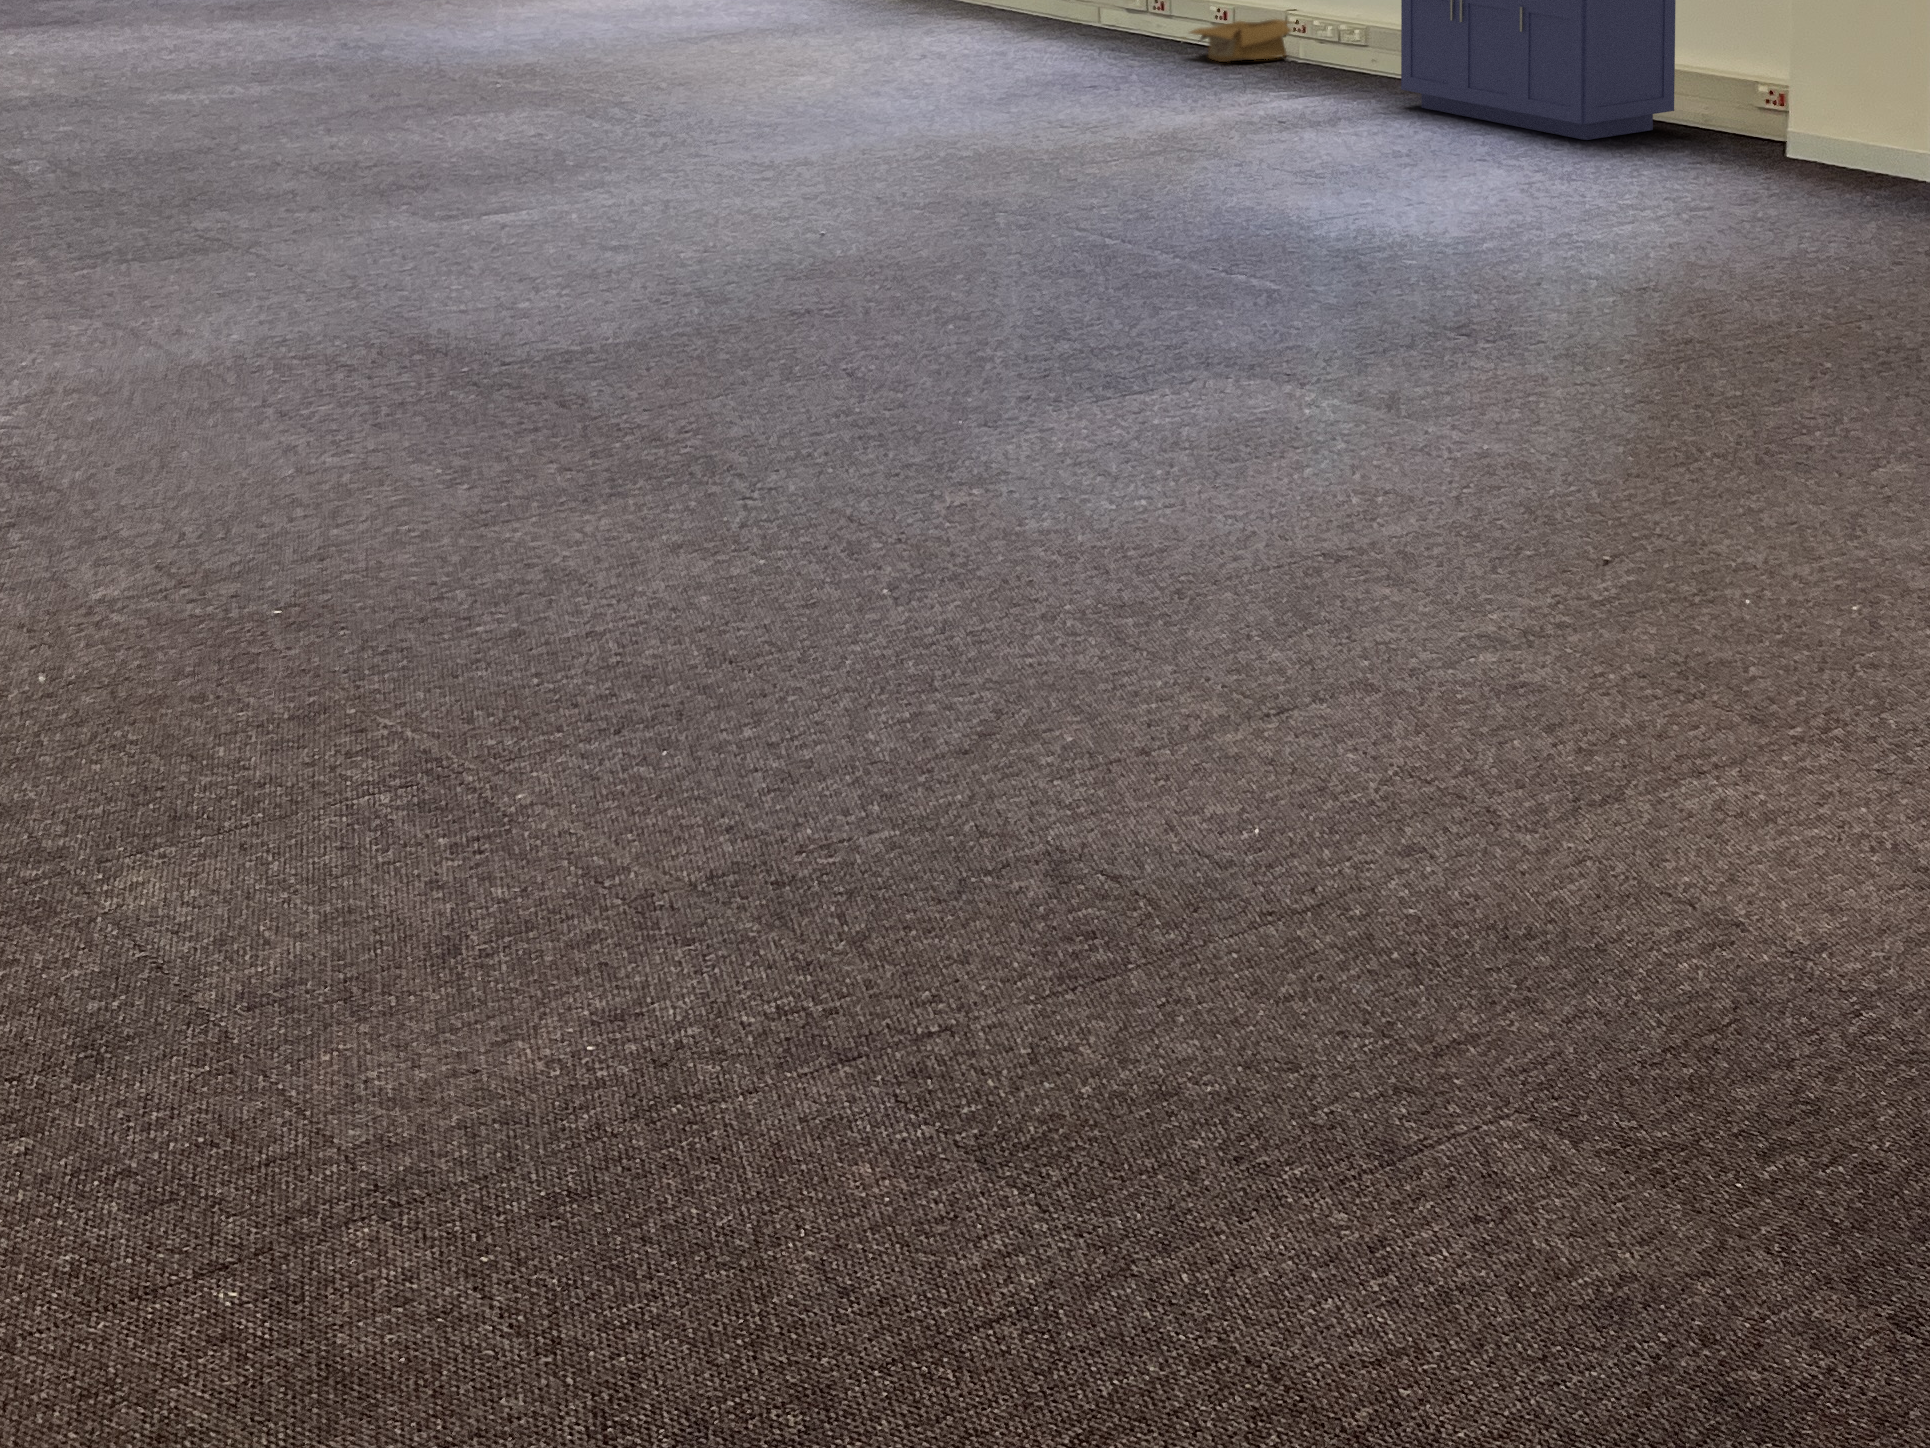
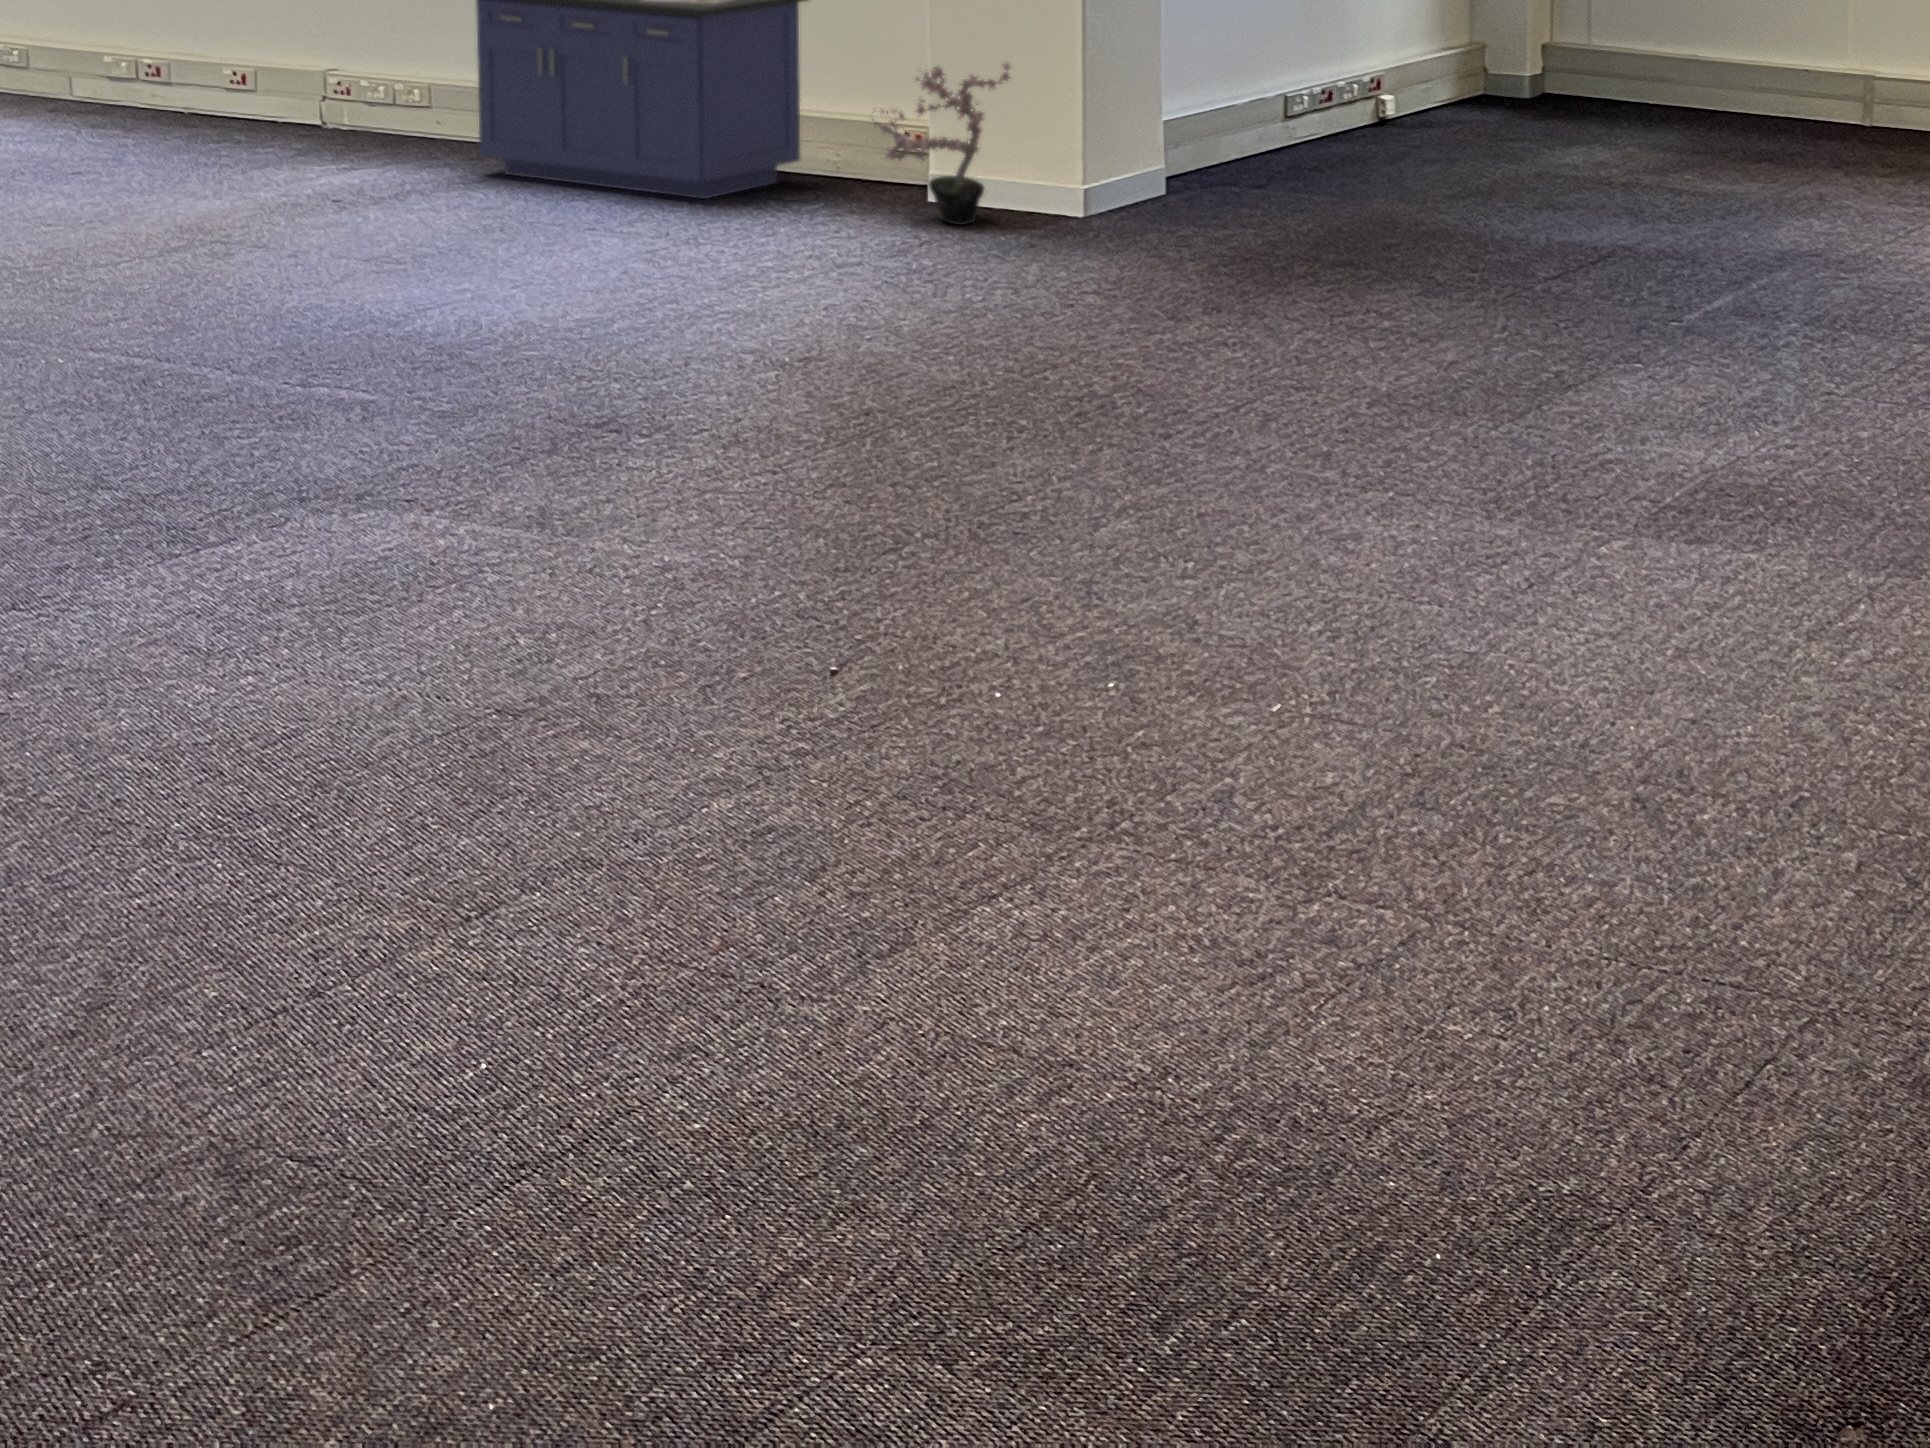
potted plant: none [1729,17,1873,179] -> present [872,63,1010,225]
cardboard box: present [1190,19,1291,62] -> none [196,81,337,135]

